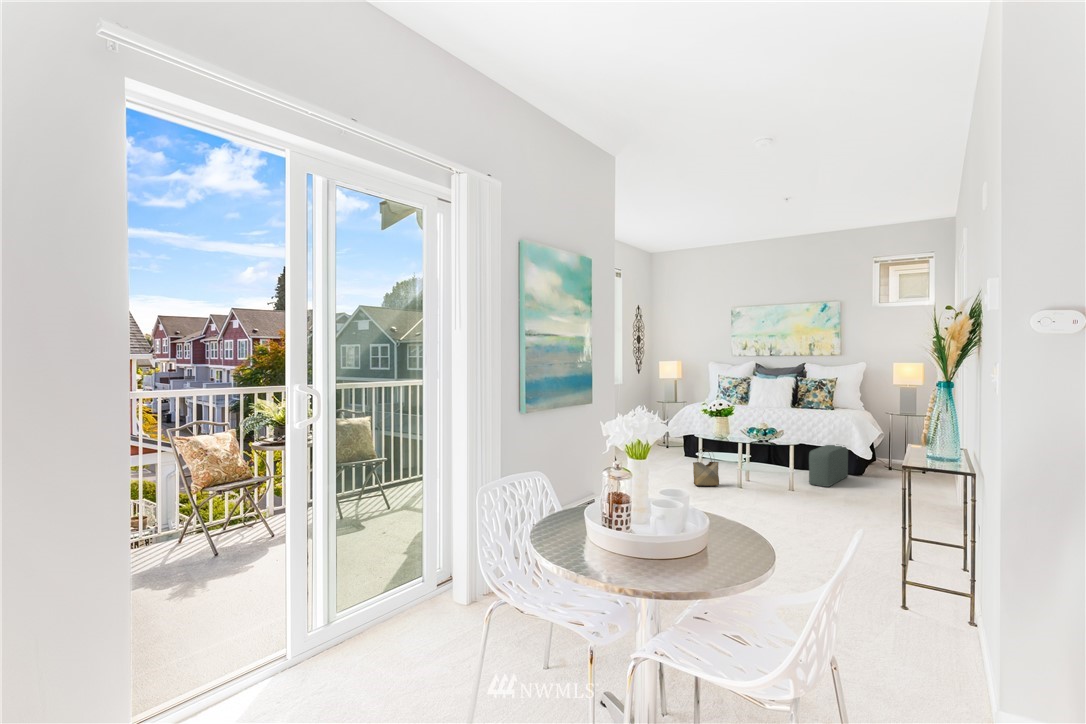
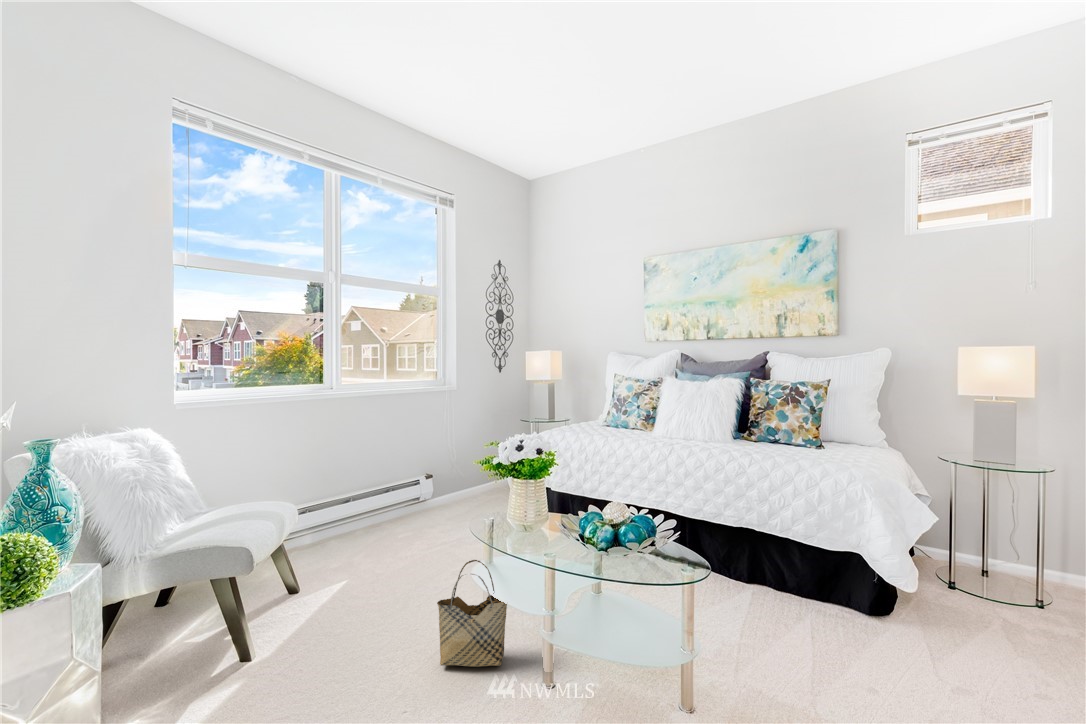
pouf: present [809,445,848,487] -> none [747,536,852,680]

